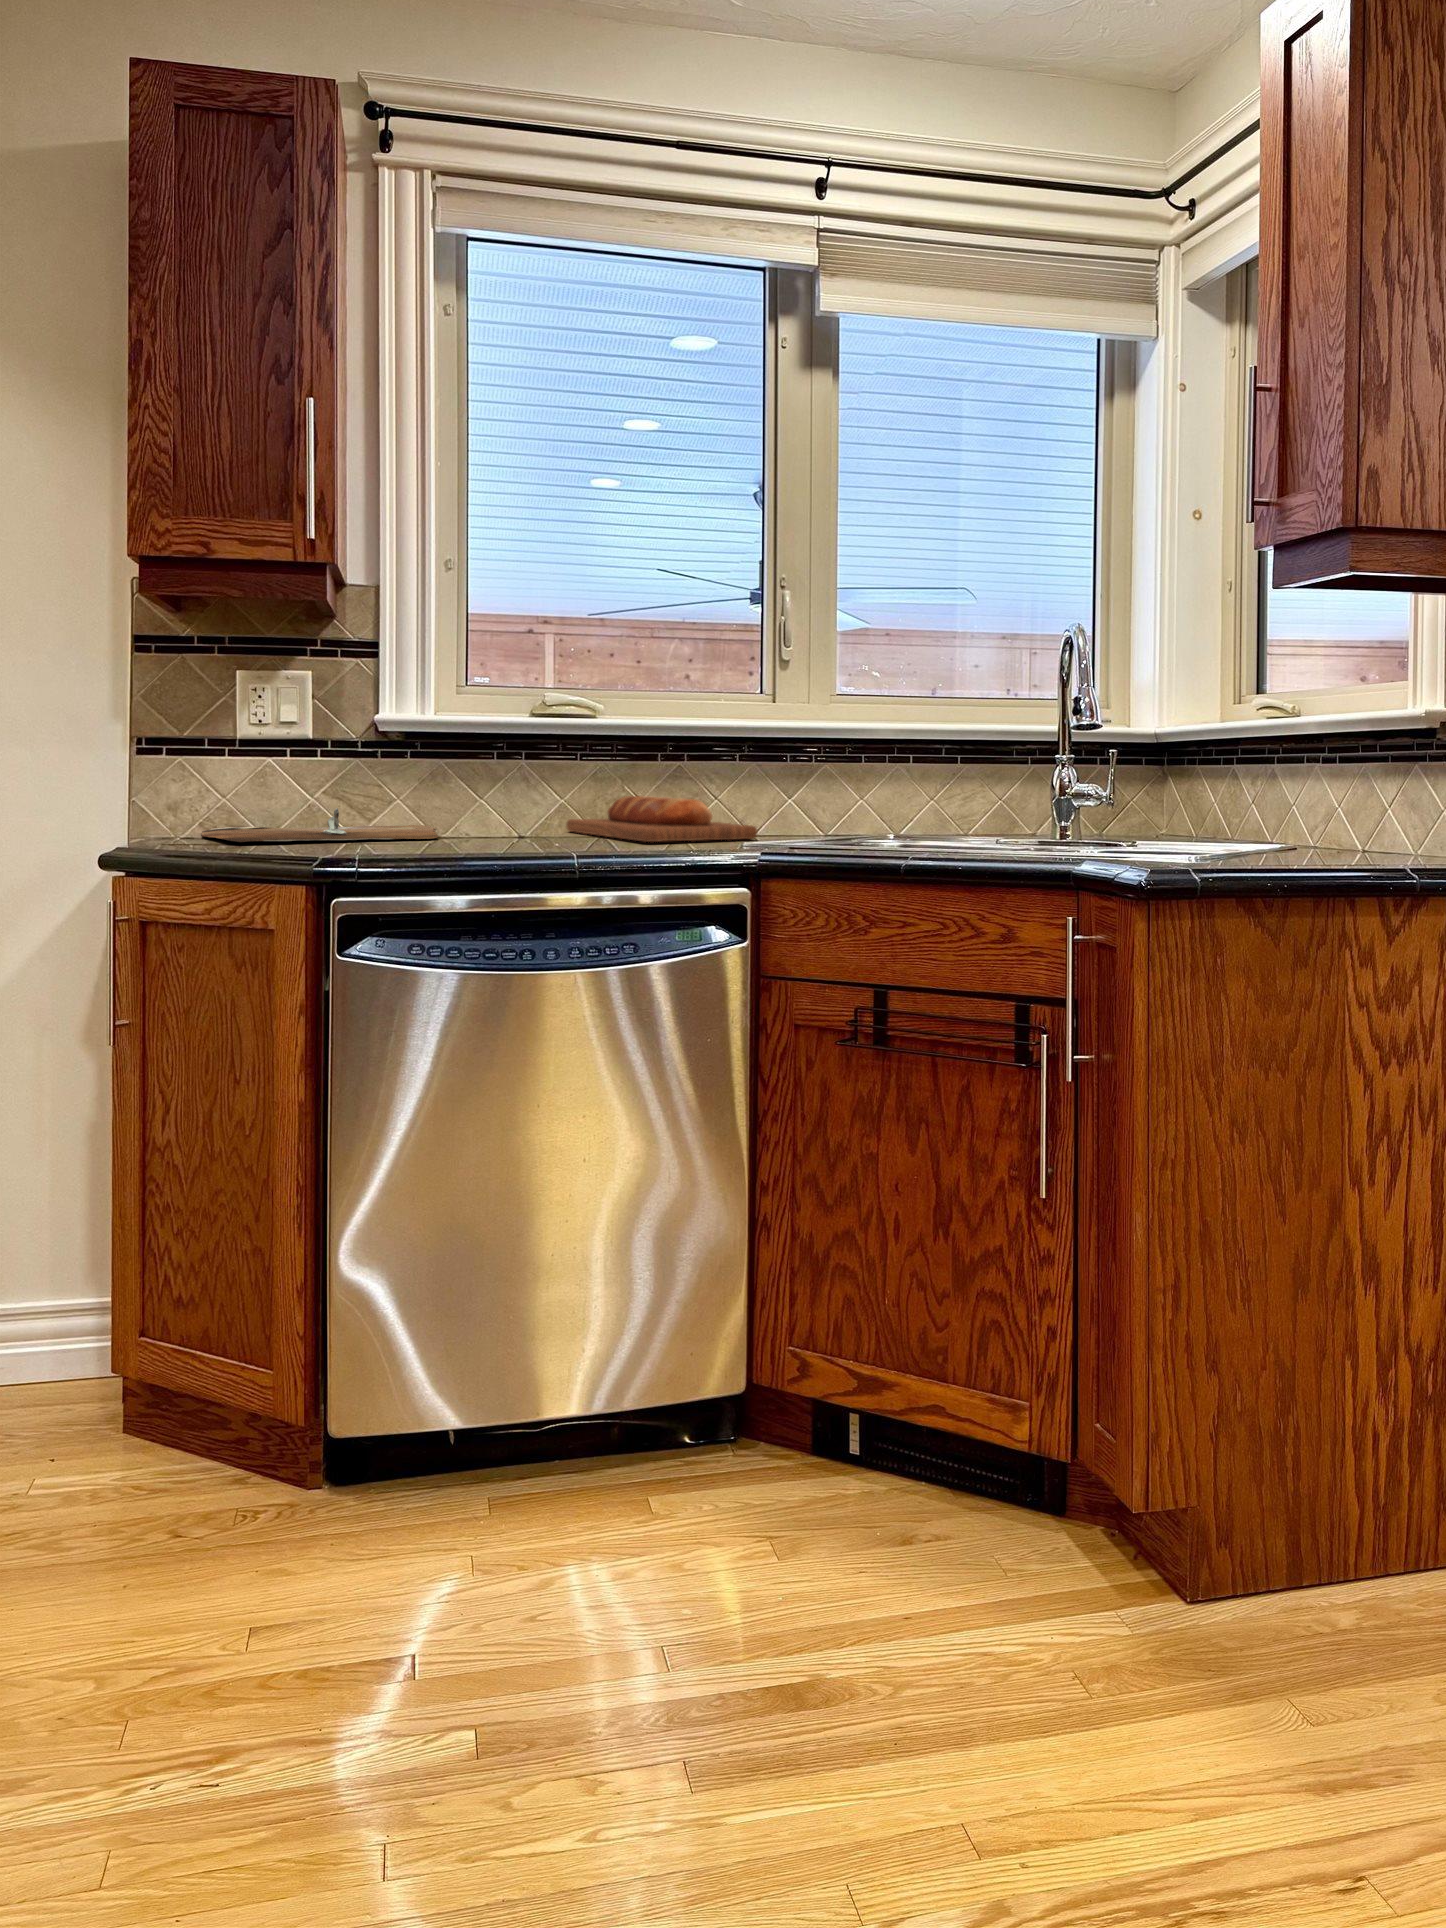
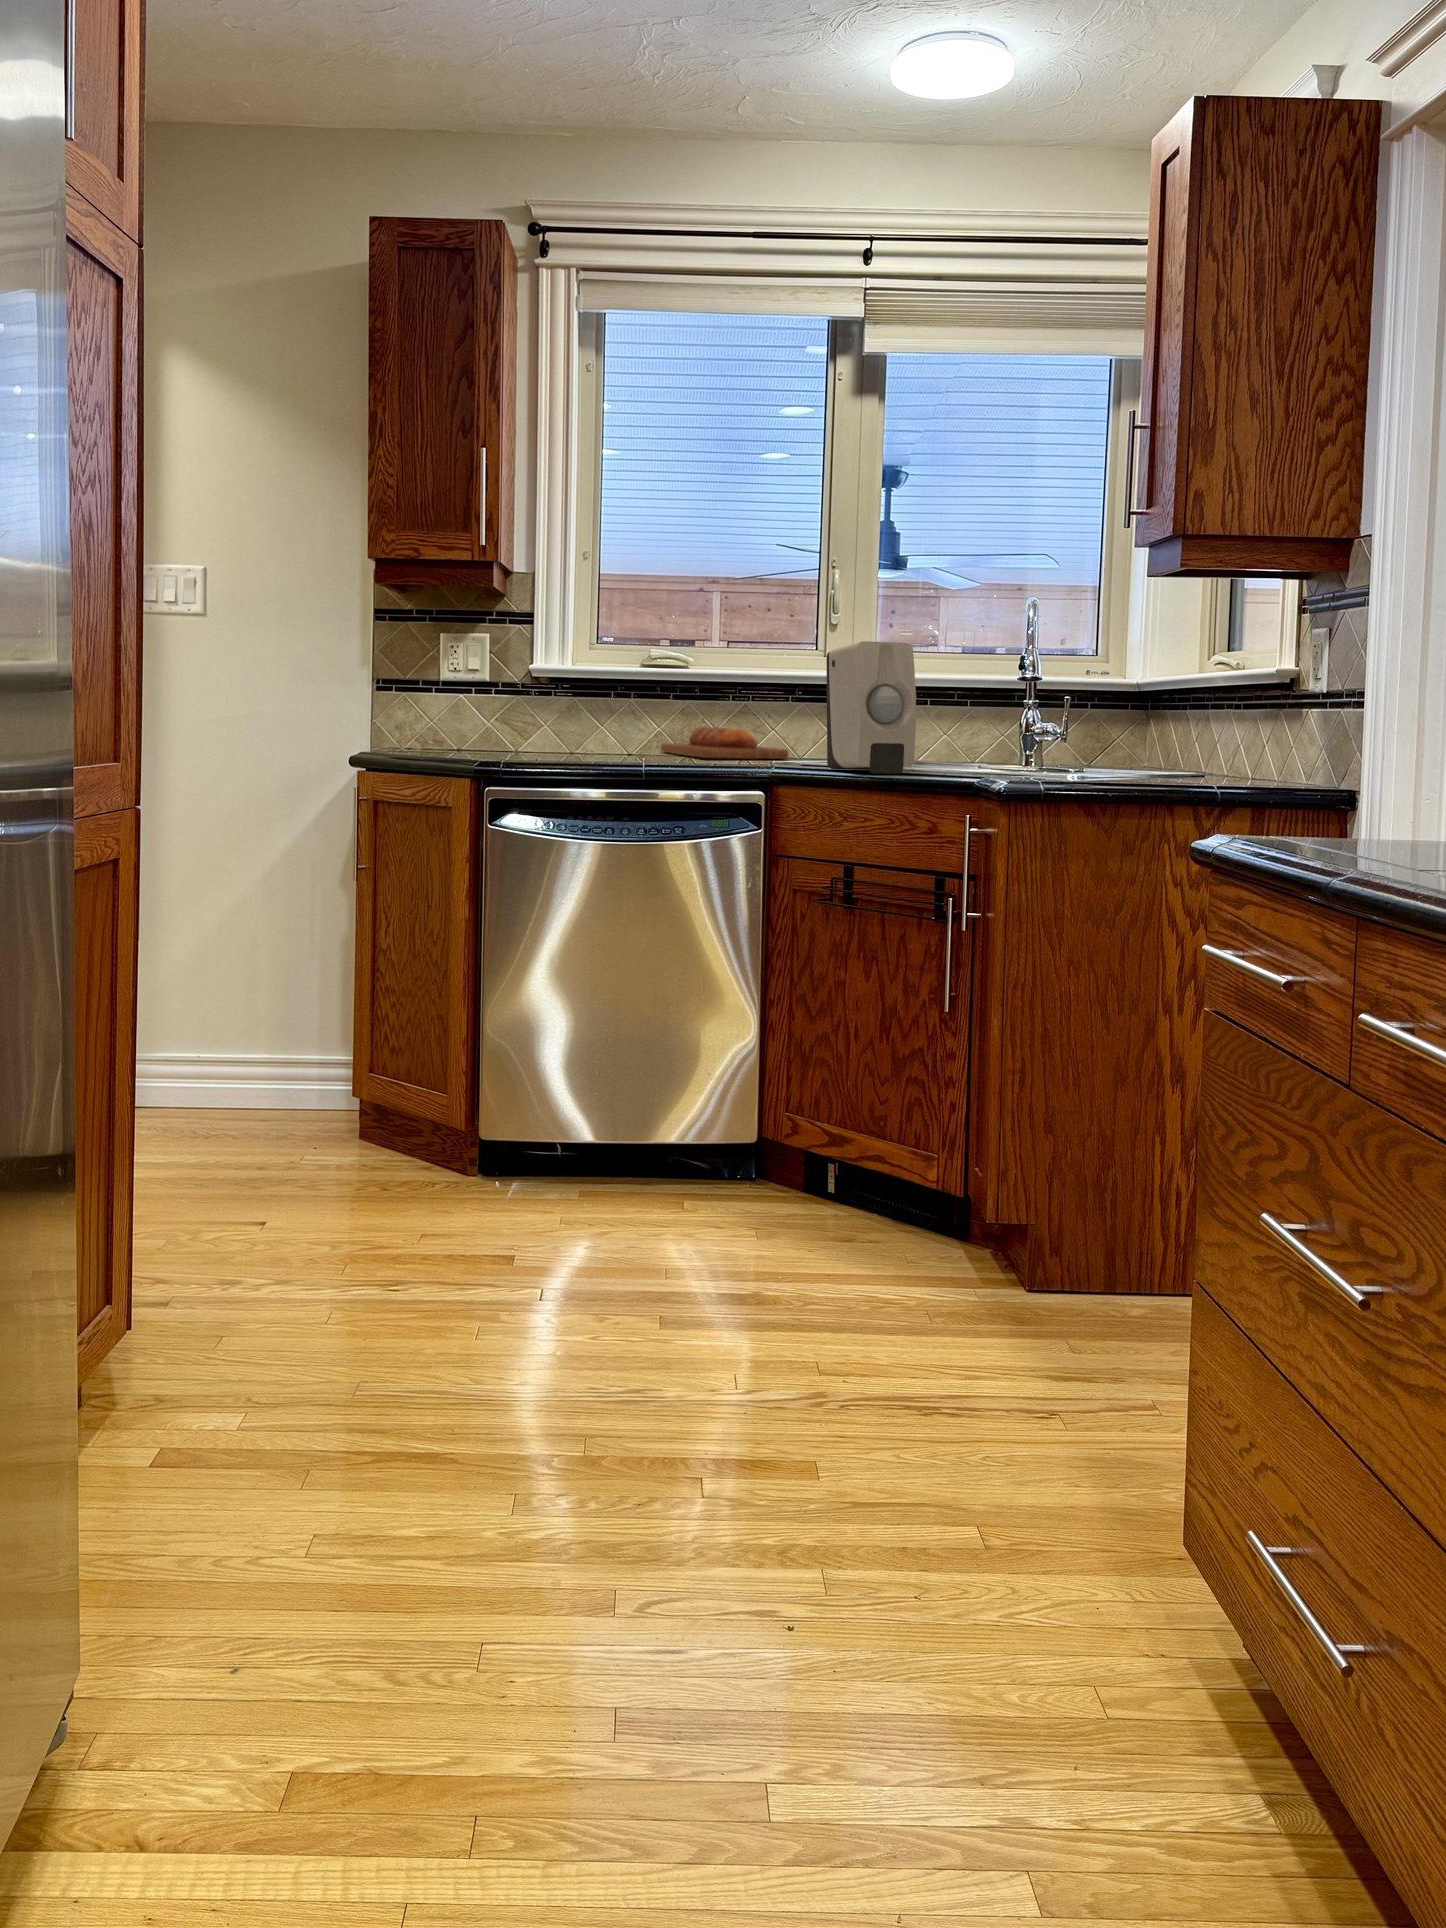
soap dispenser: none [838,675,977,864] -> present [826,641,916,774]
cutting board: present [202,808,438,842] -> none [415,731,572,753]

